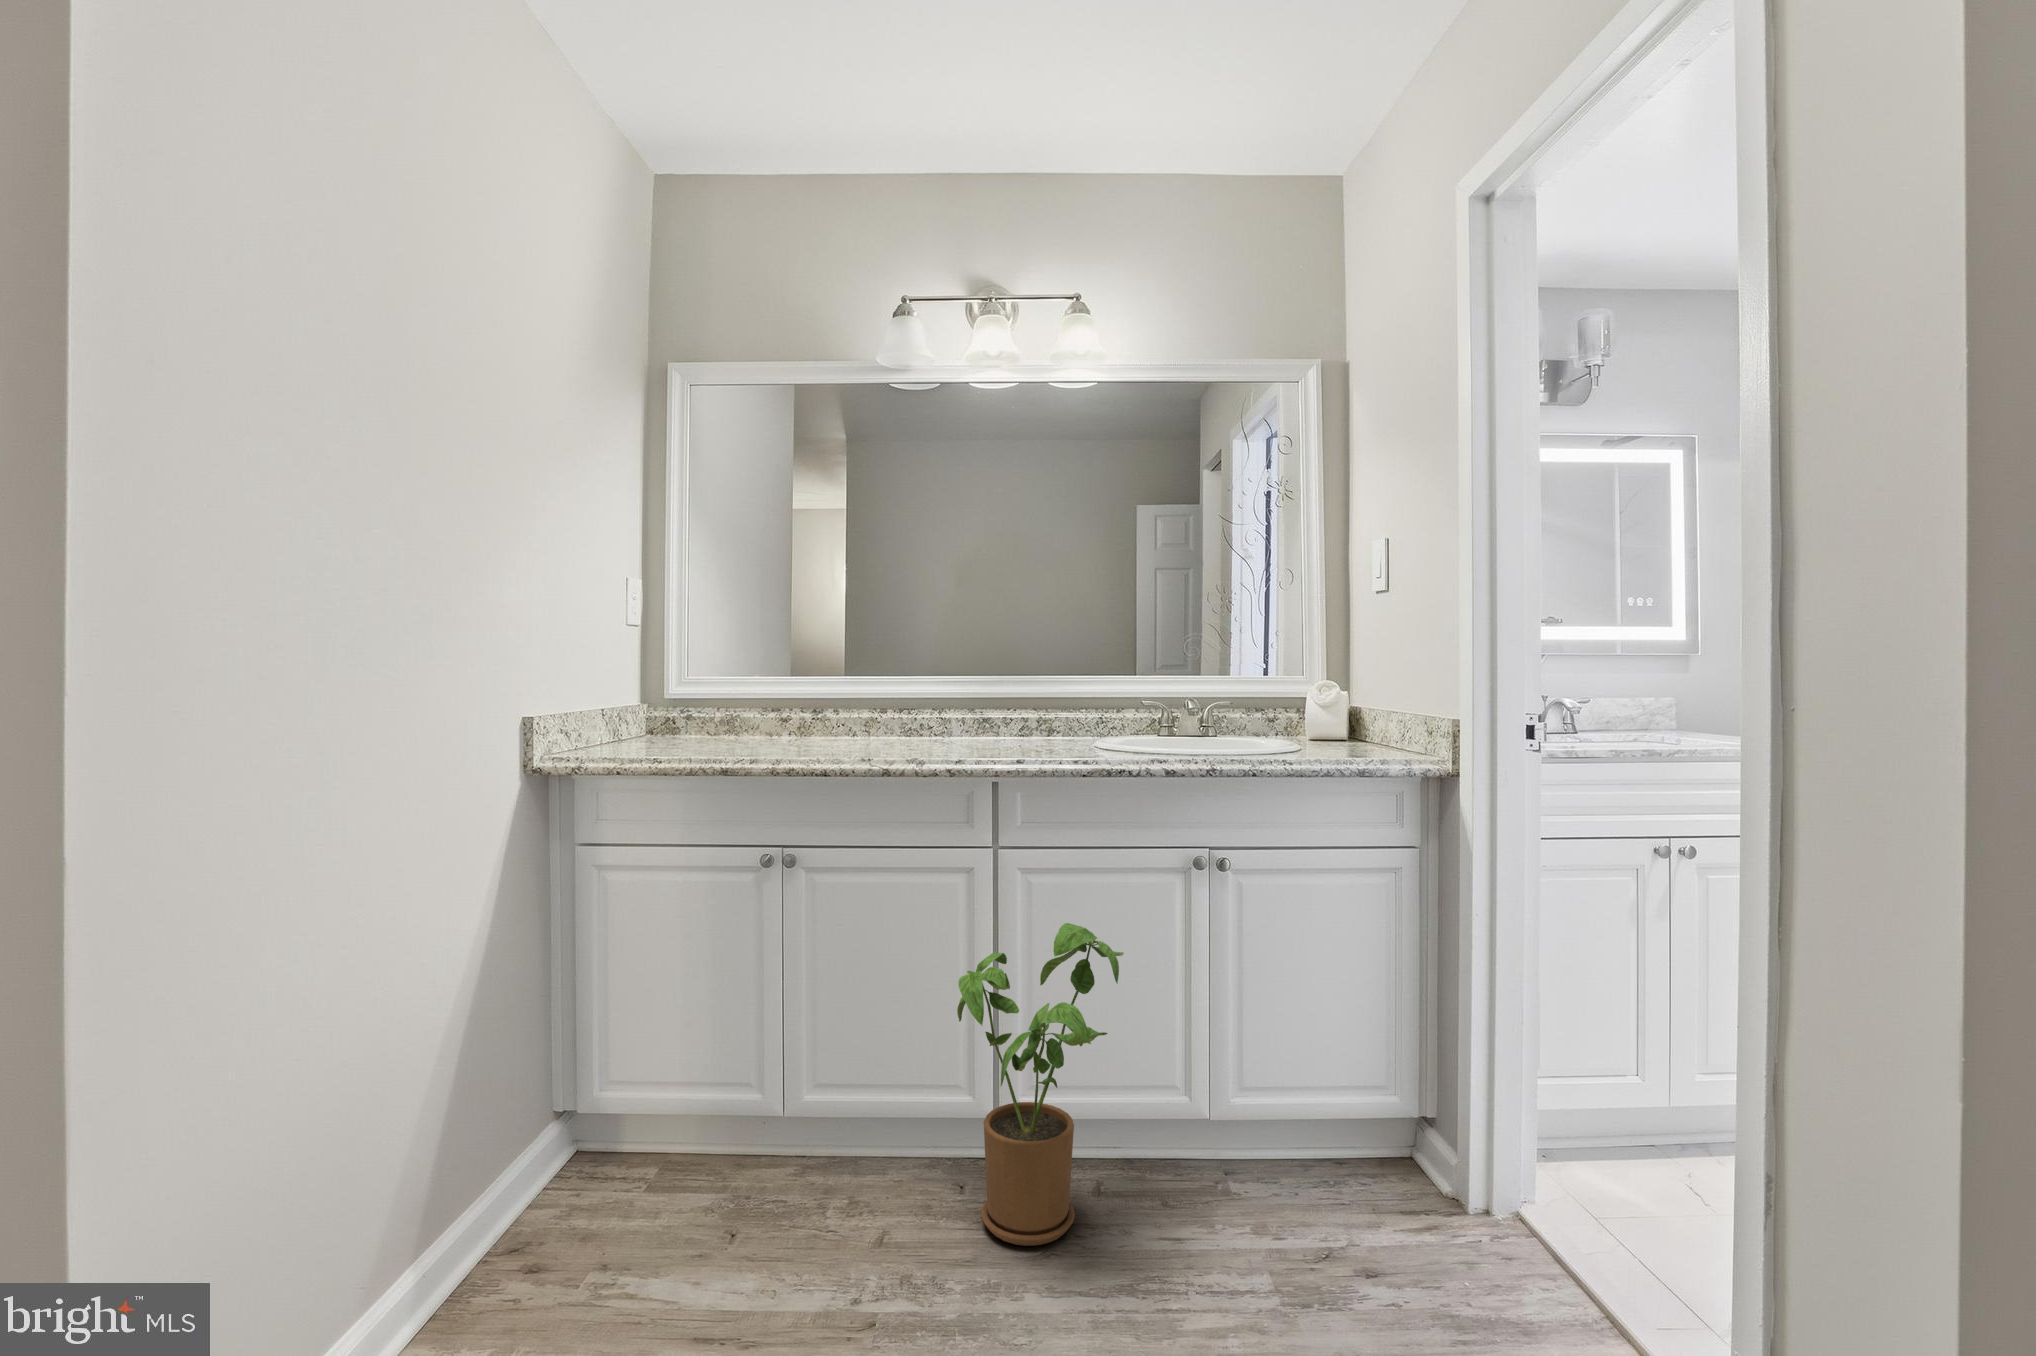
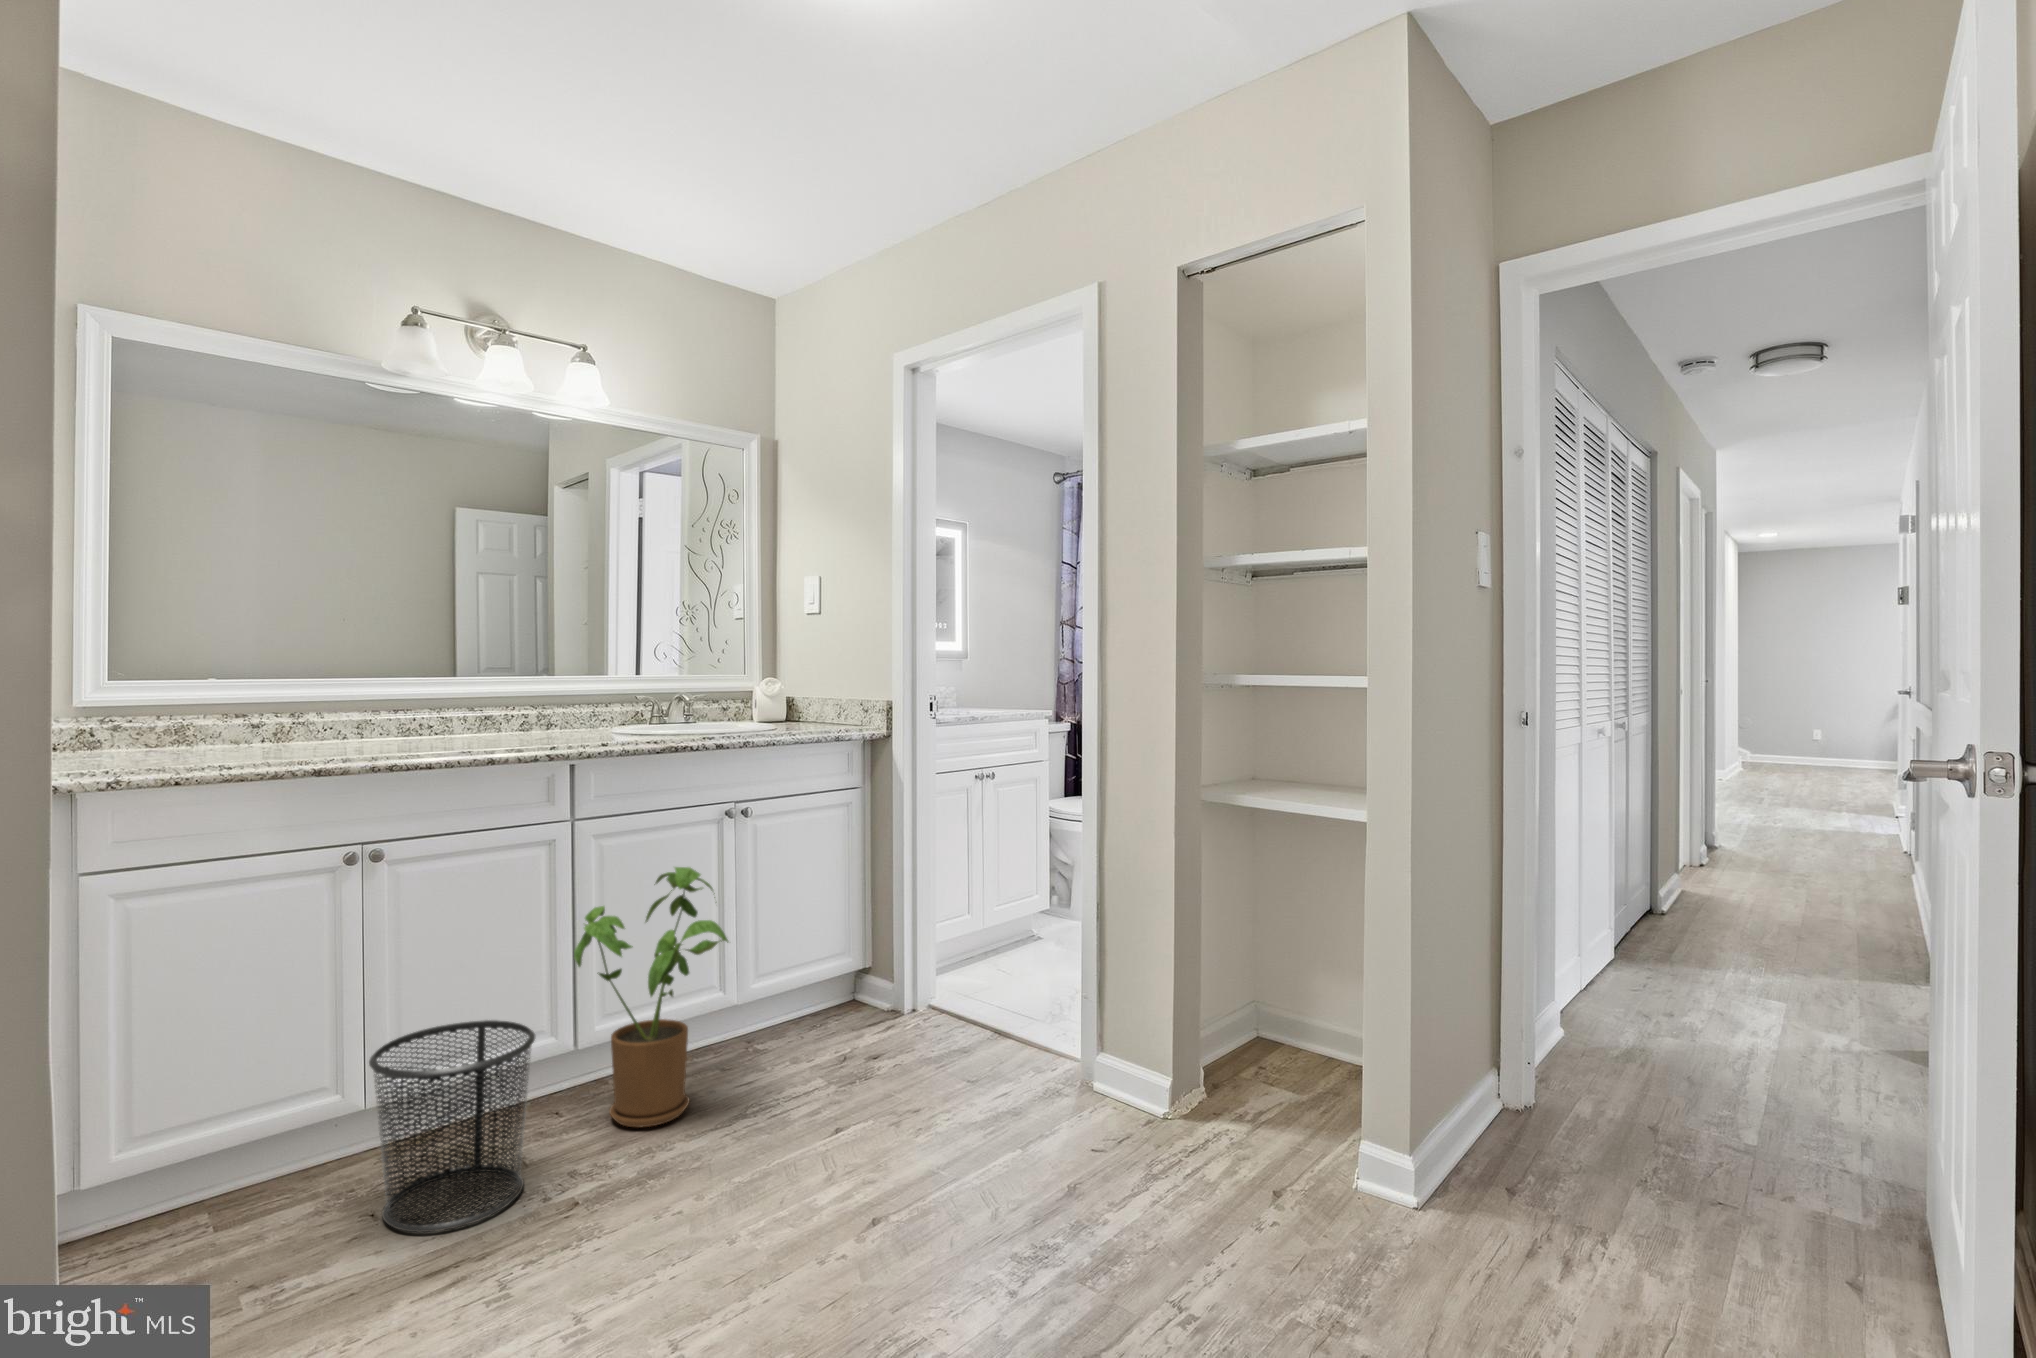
waste bin: none [701,1051,864,1291] -> present [369,1020,535,1232]

